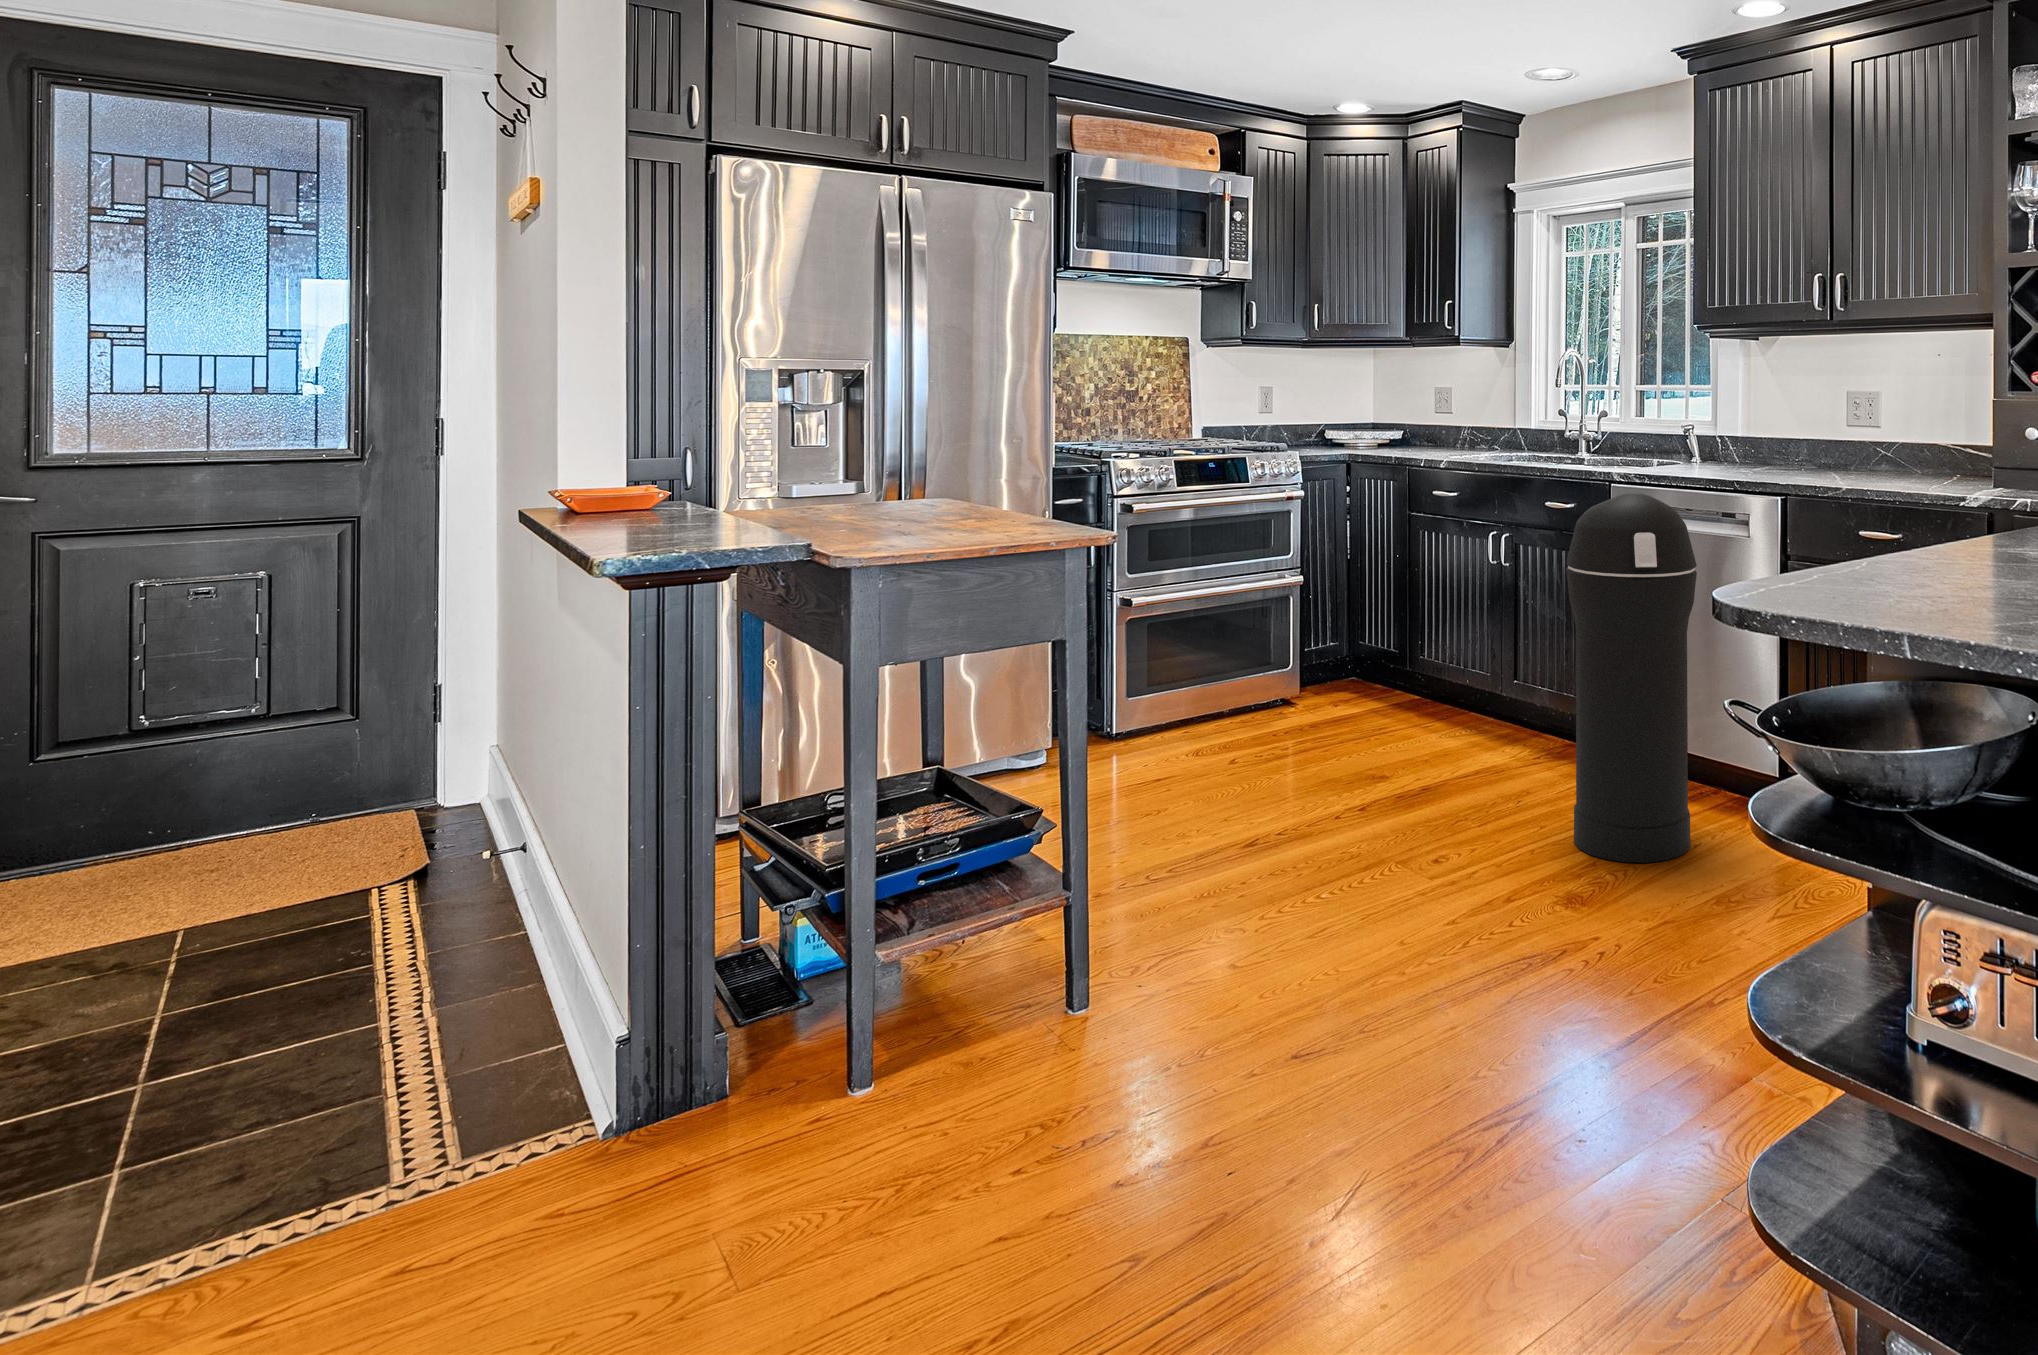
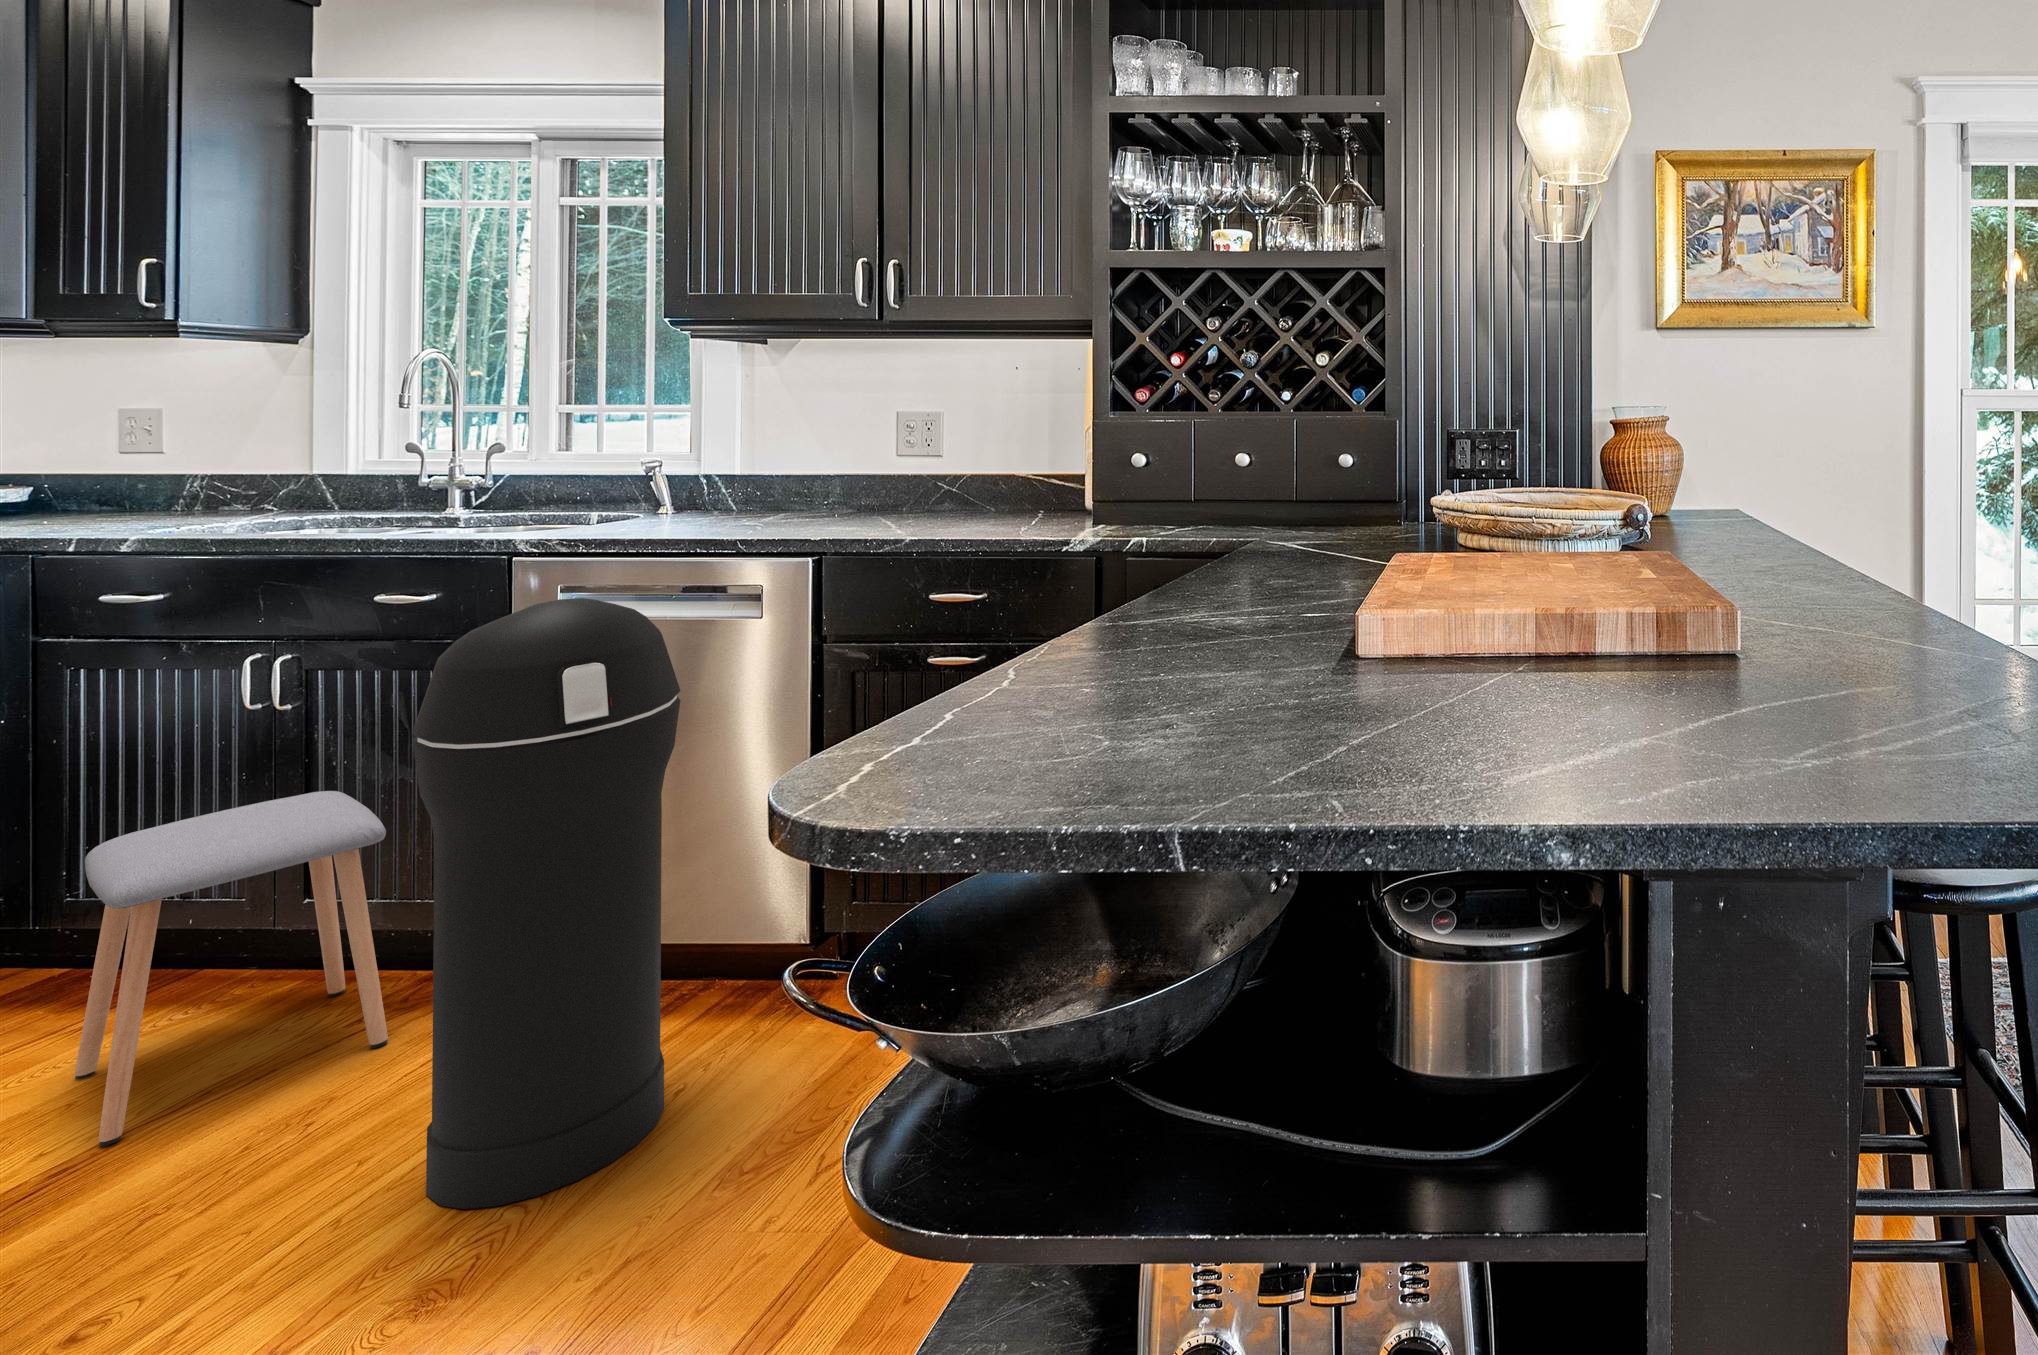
stool: none [1430,614,1555,778] -> present [74,791,388,1146]

